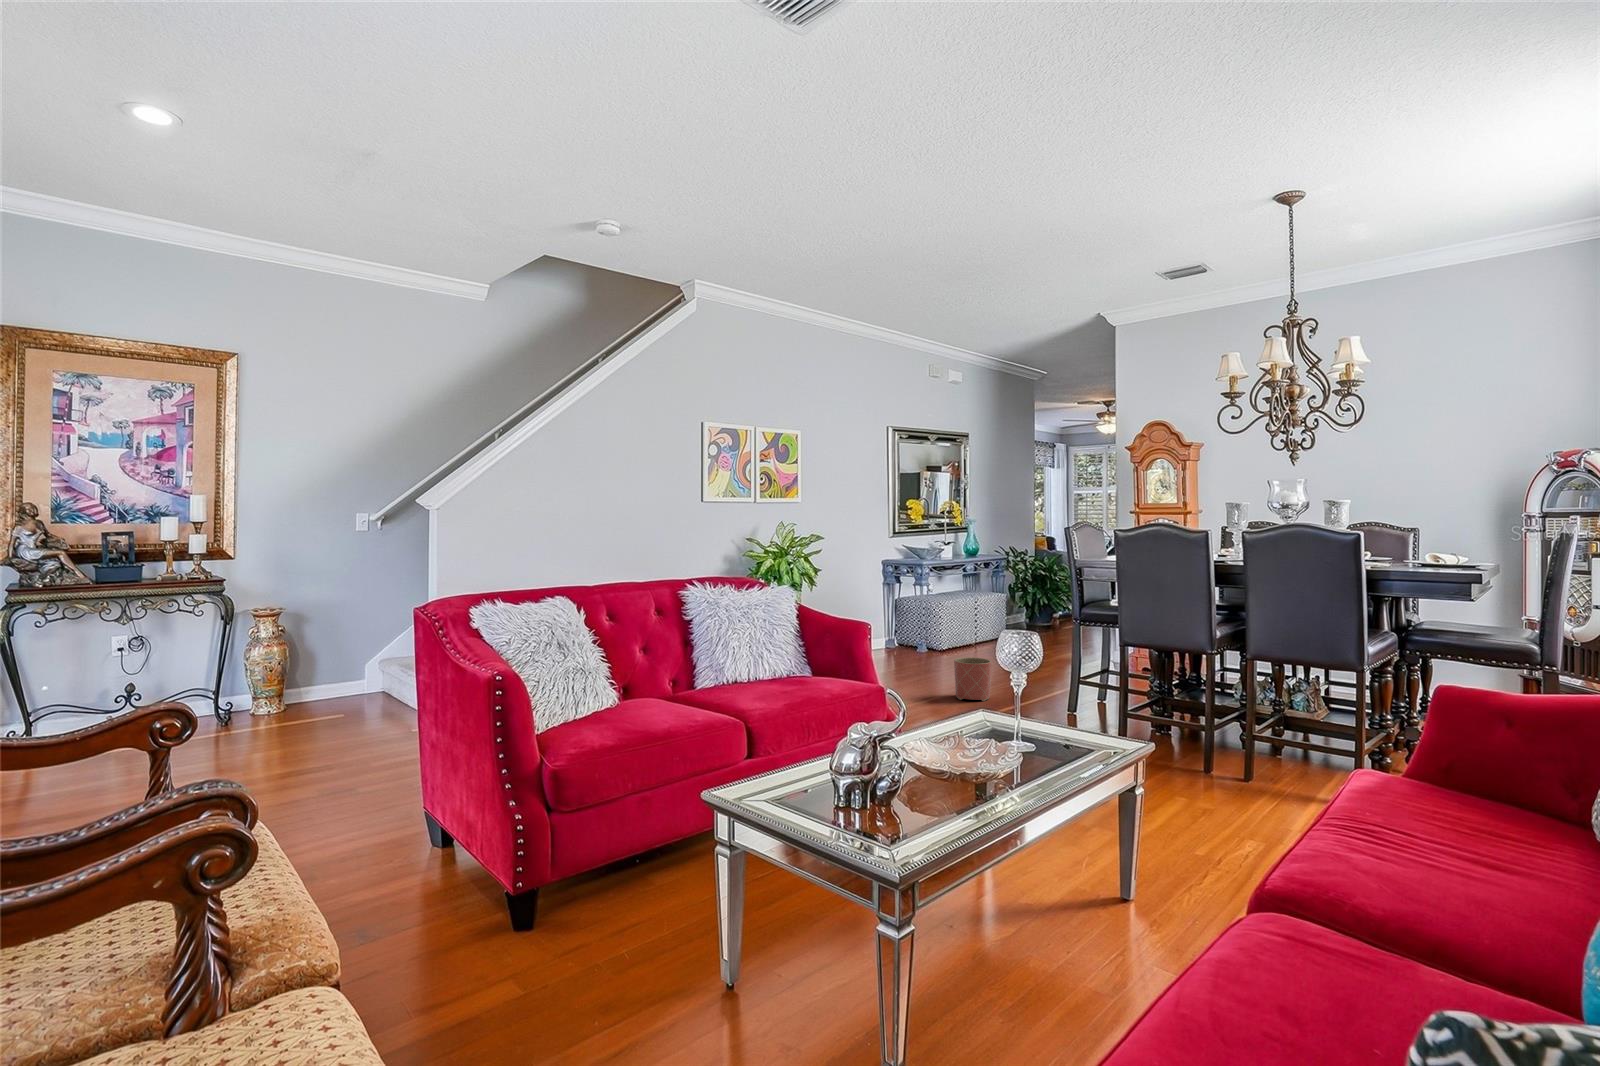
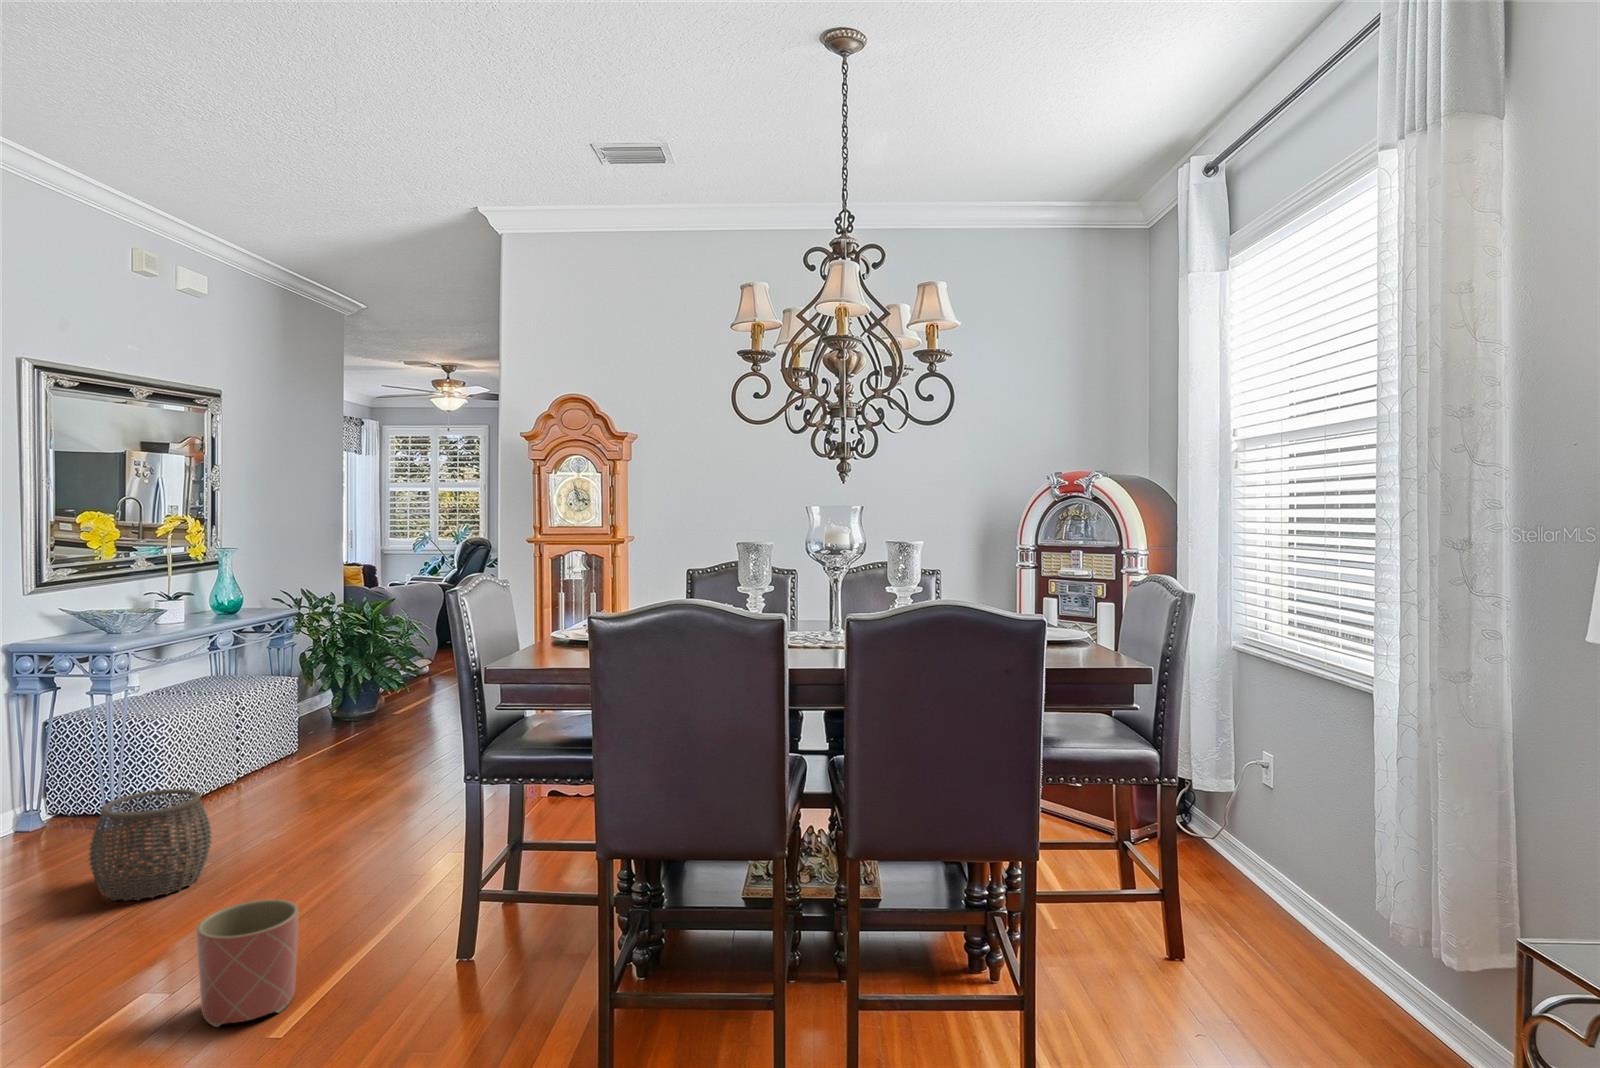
woven basket: none [915,625,962,669] -> present [89,789,212,901]

